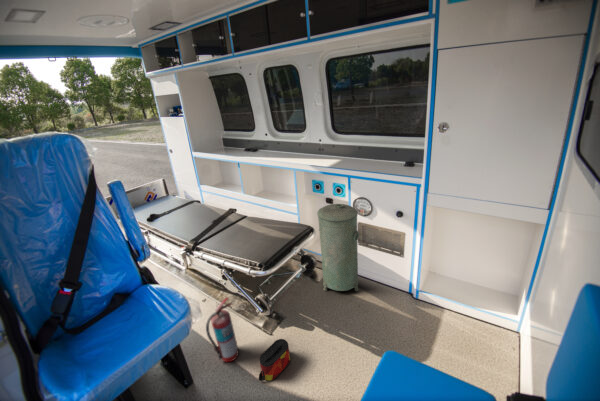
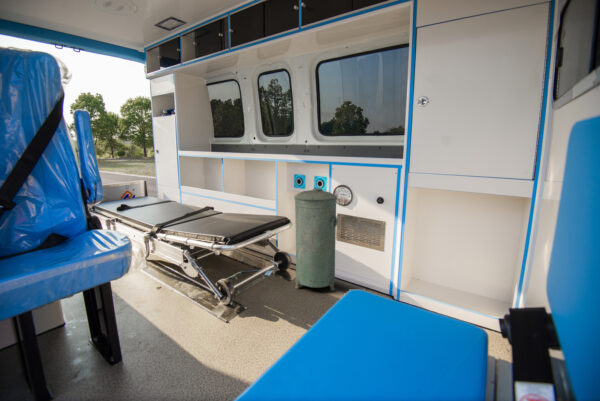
fire extinguisher: present [206,298,238,362] -> none [145,260,185,344]
bag: present [259,339,290,381] -> none [199,318,243,365]

